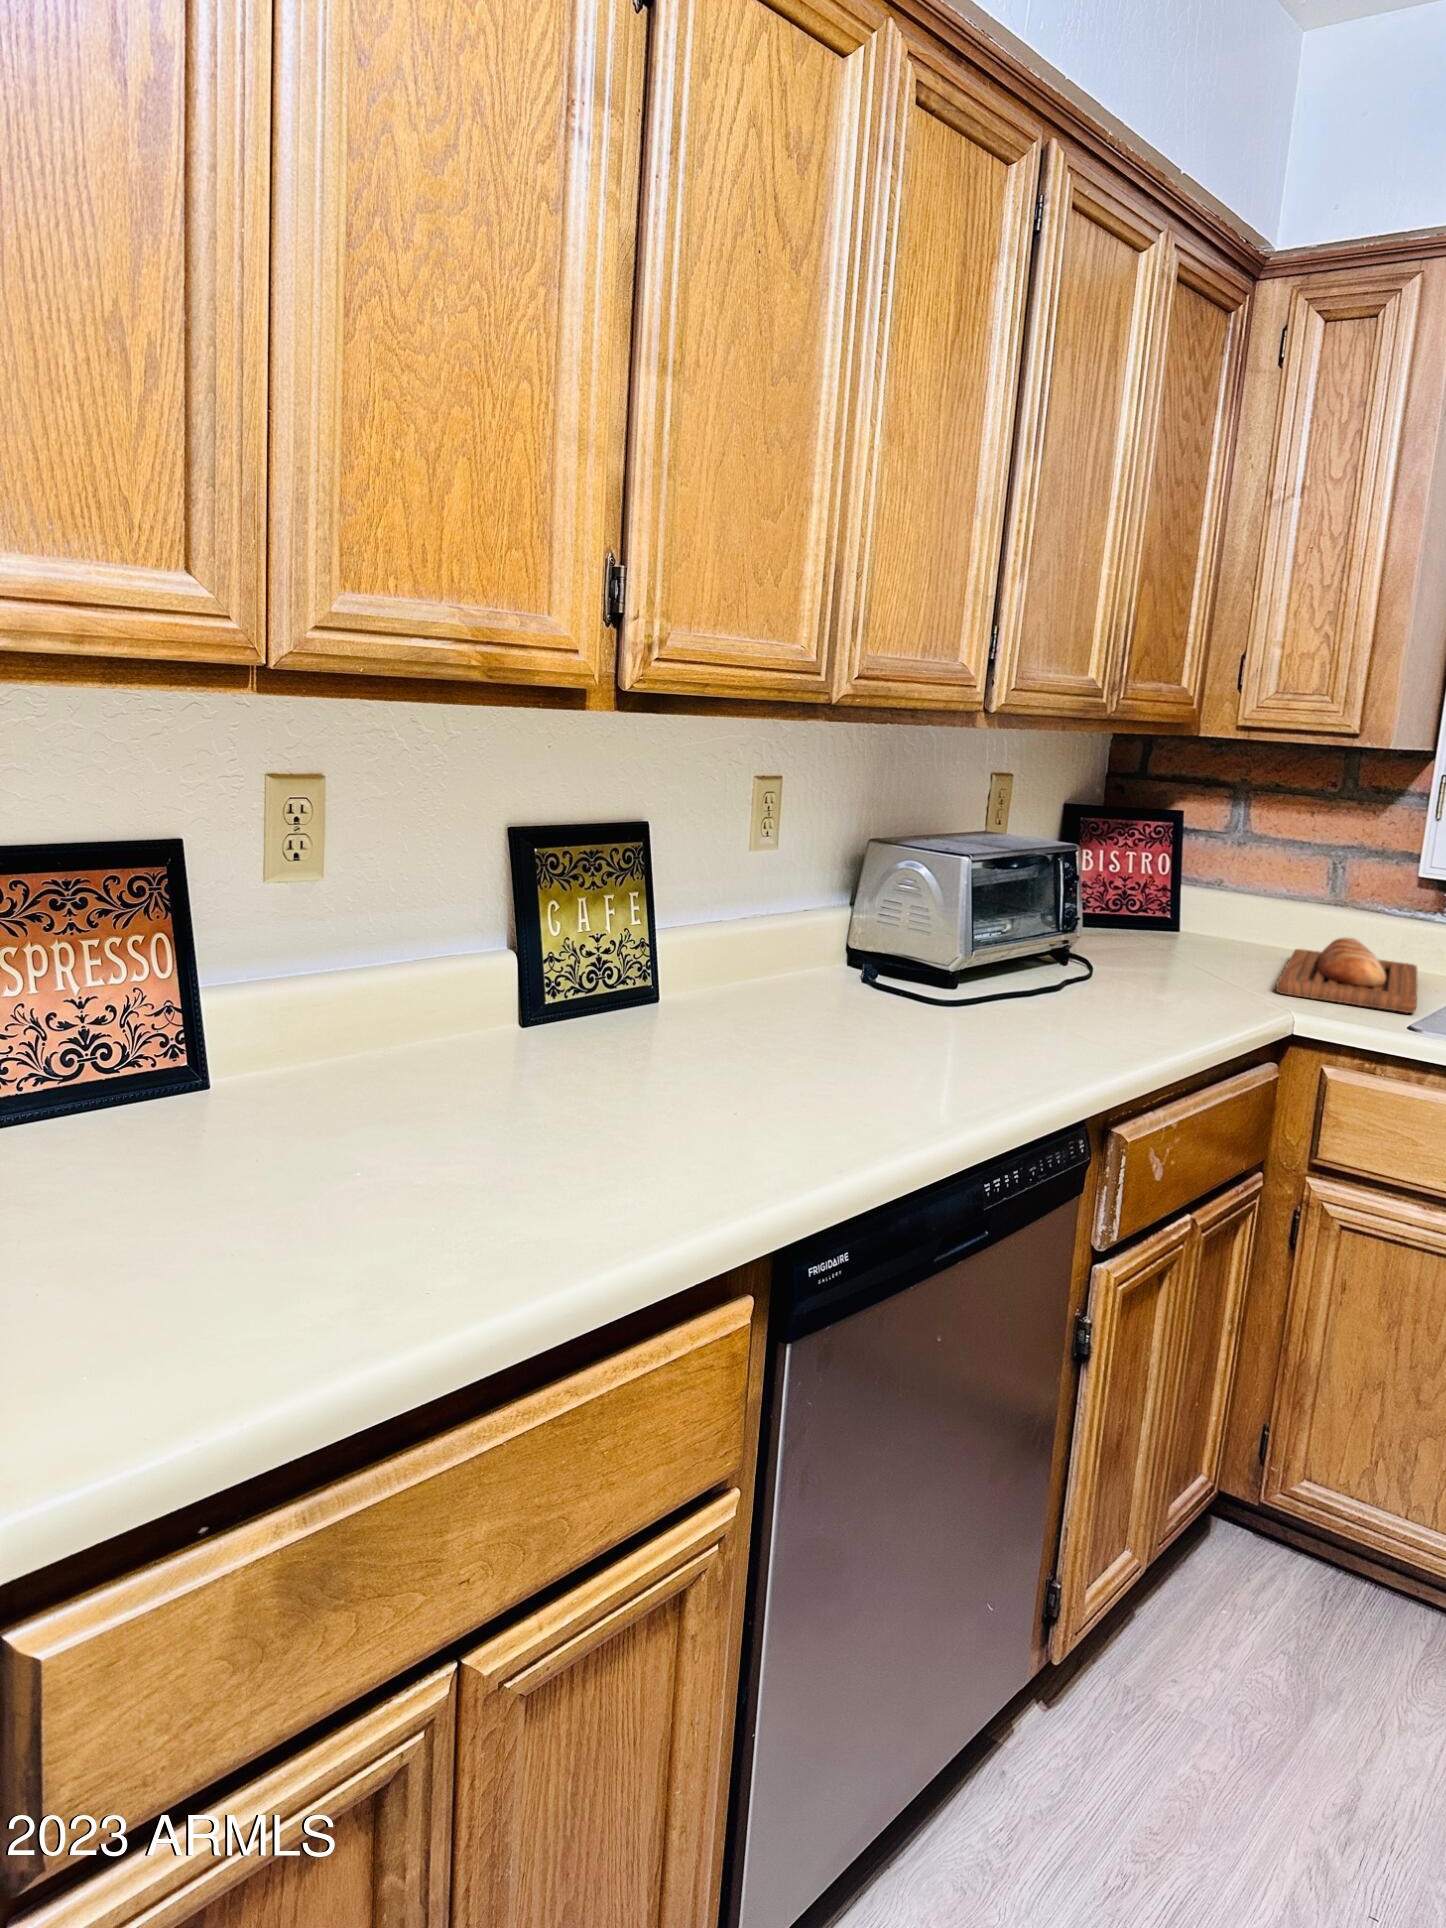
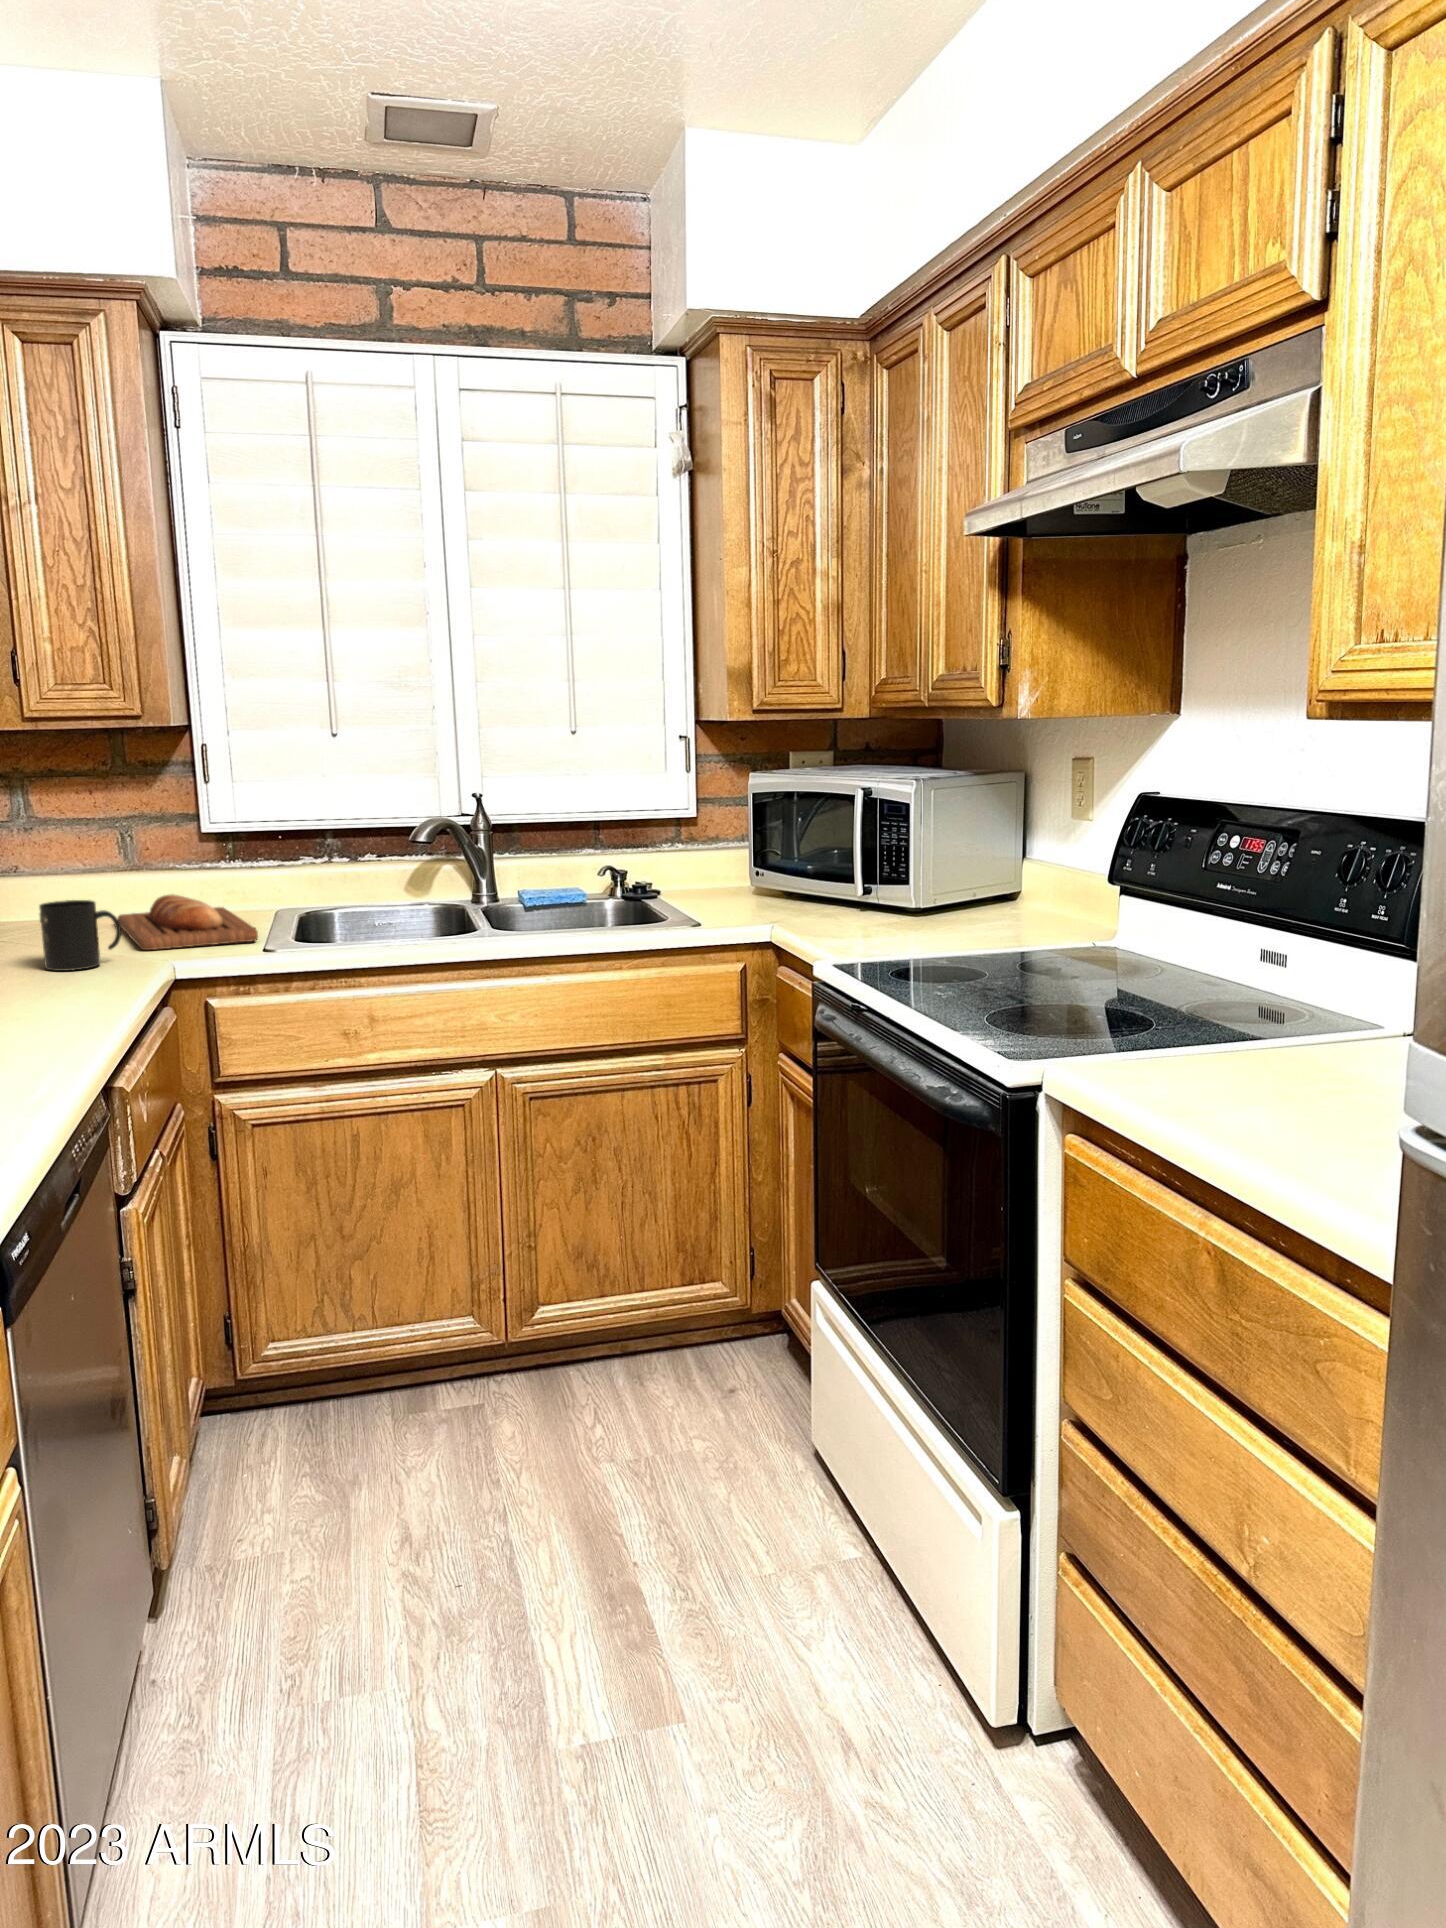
mug: none [1161,920,1246,998] -> present [39,900,121,971]

